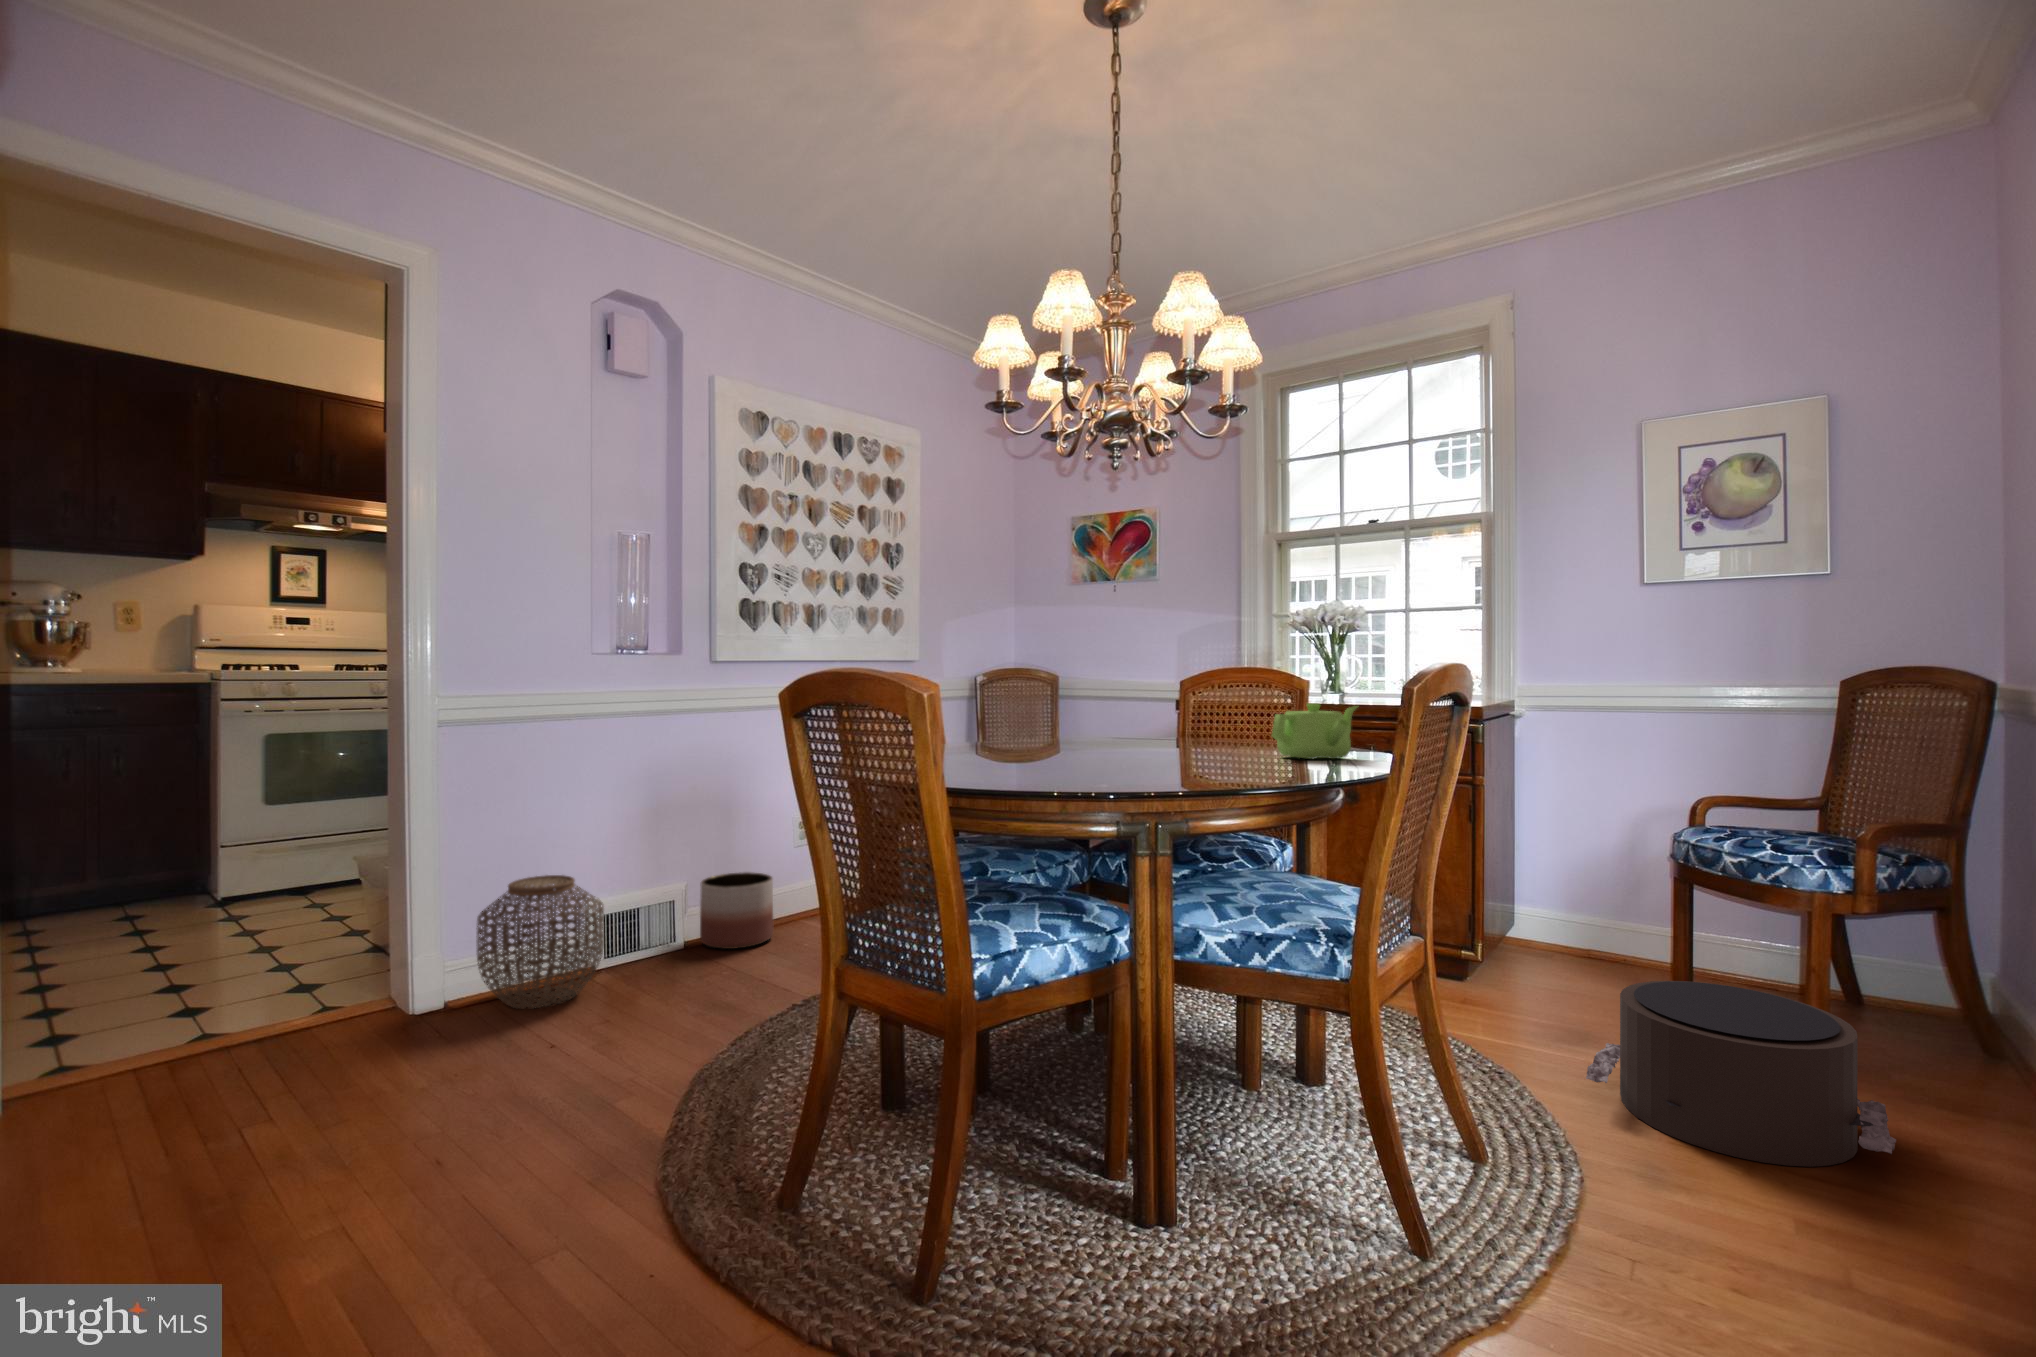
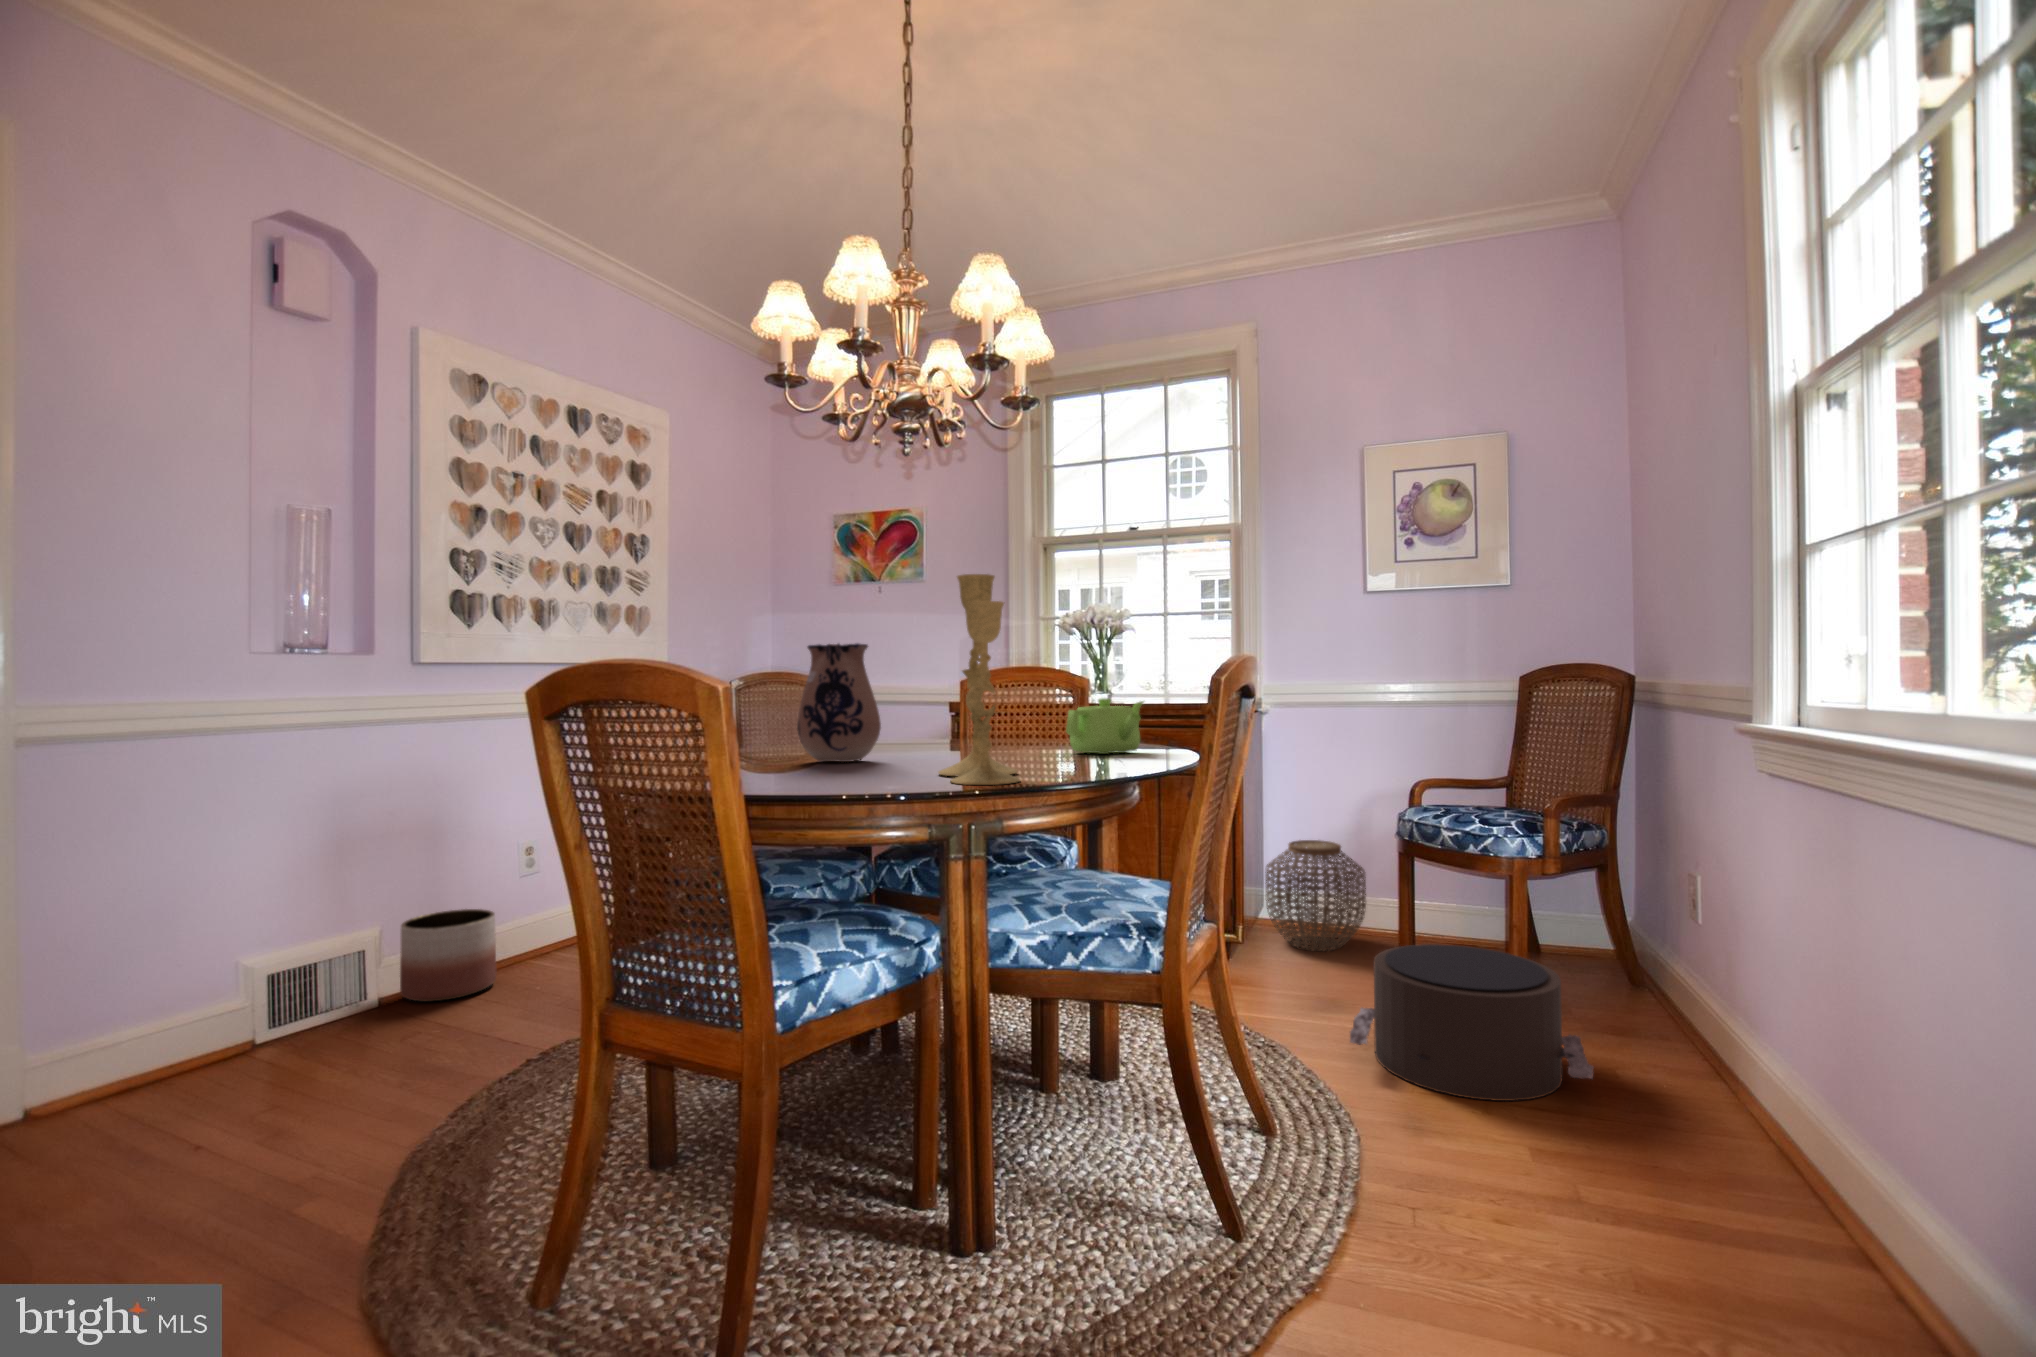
candlestick: none [1130,586,1207,788] -> present [938,574,1020,785]
ceramic pitcher: none [1012,649,1088,759] -> present [797,643,881,762]
woven basket: present [477,875,604,1008] -> present [1265,840,1366,951]

